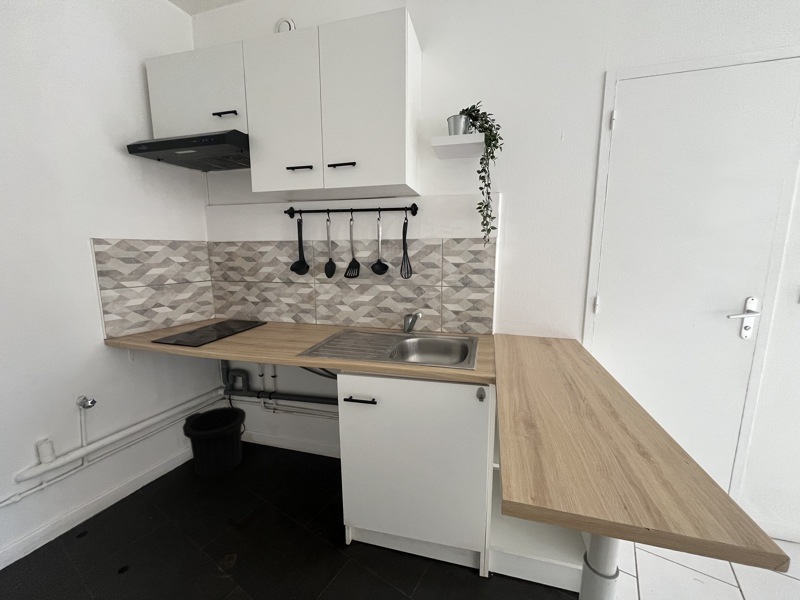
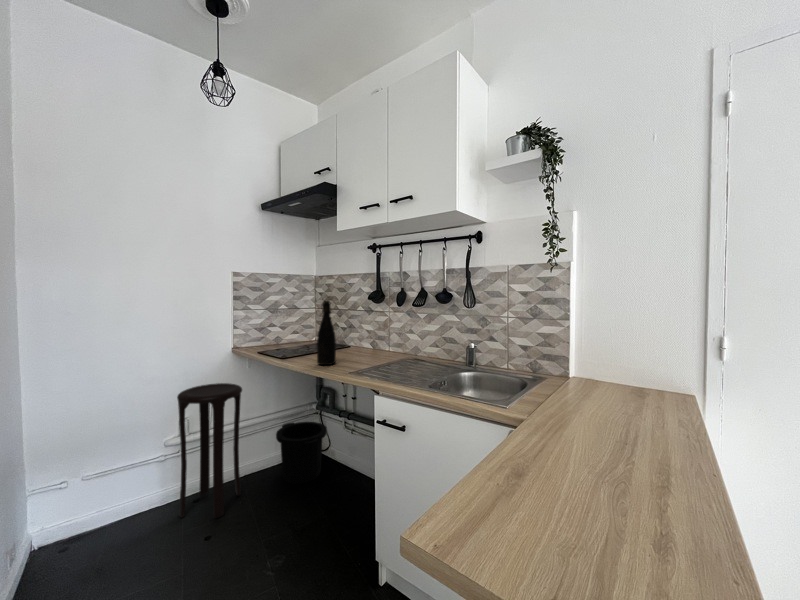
bottle: none [250,275,273,348] -> present [317,300,336,365]
stool: none [33,384,148,563] -> present [177,383,242,518]

